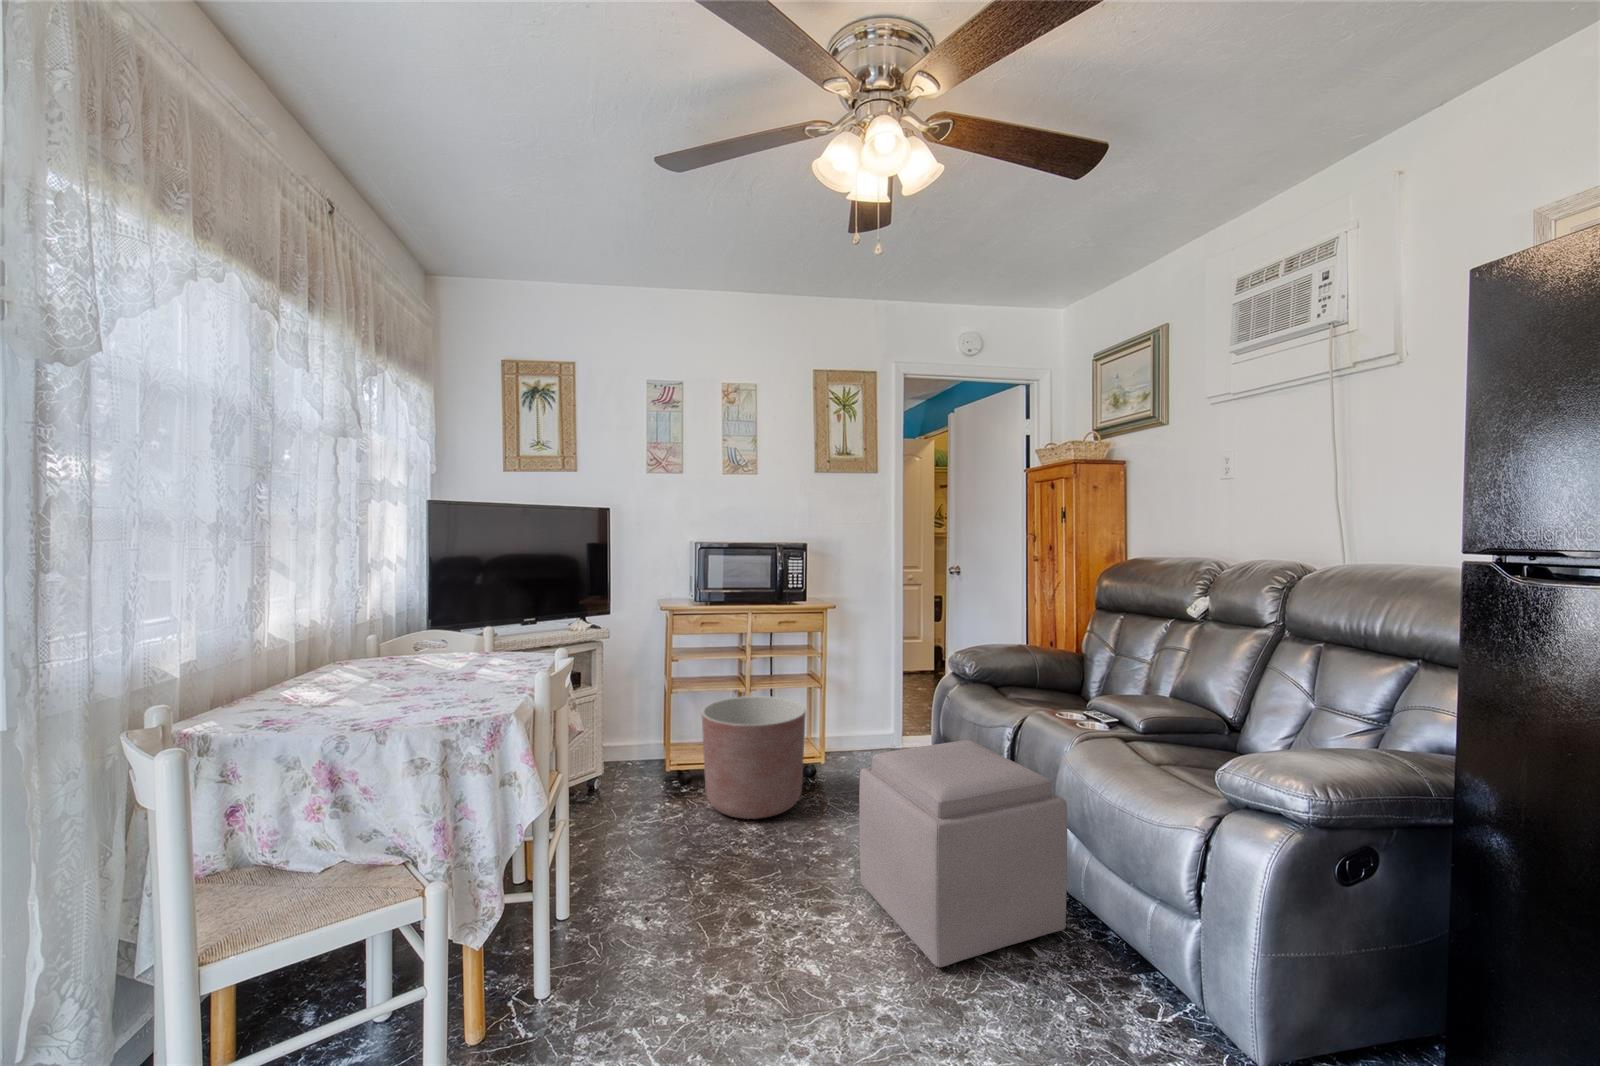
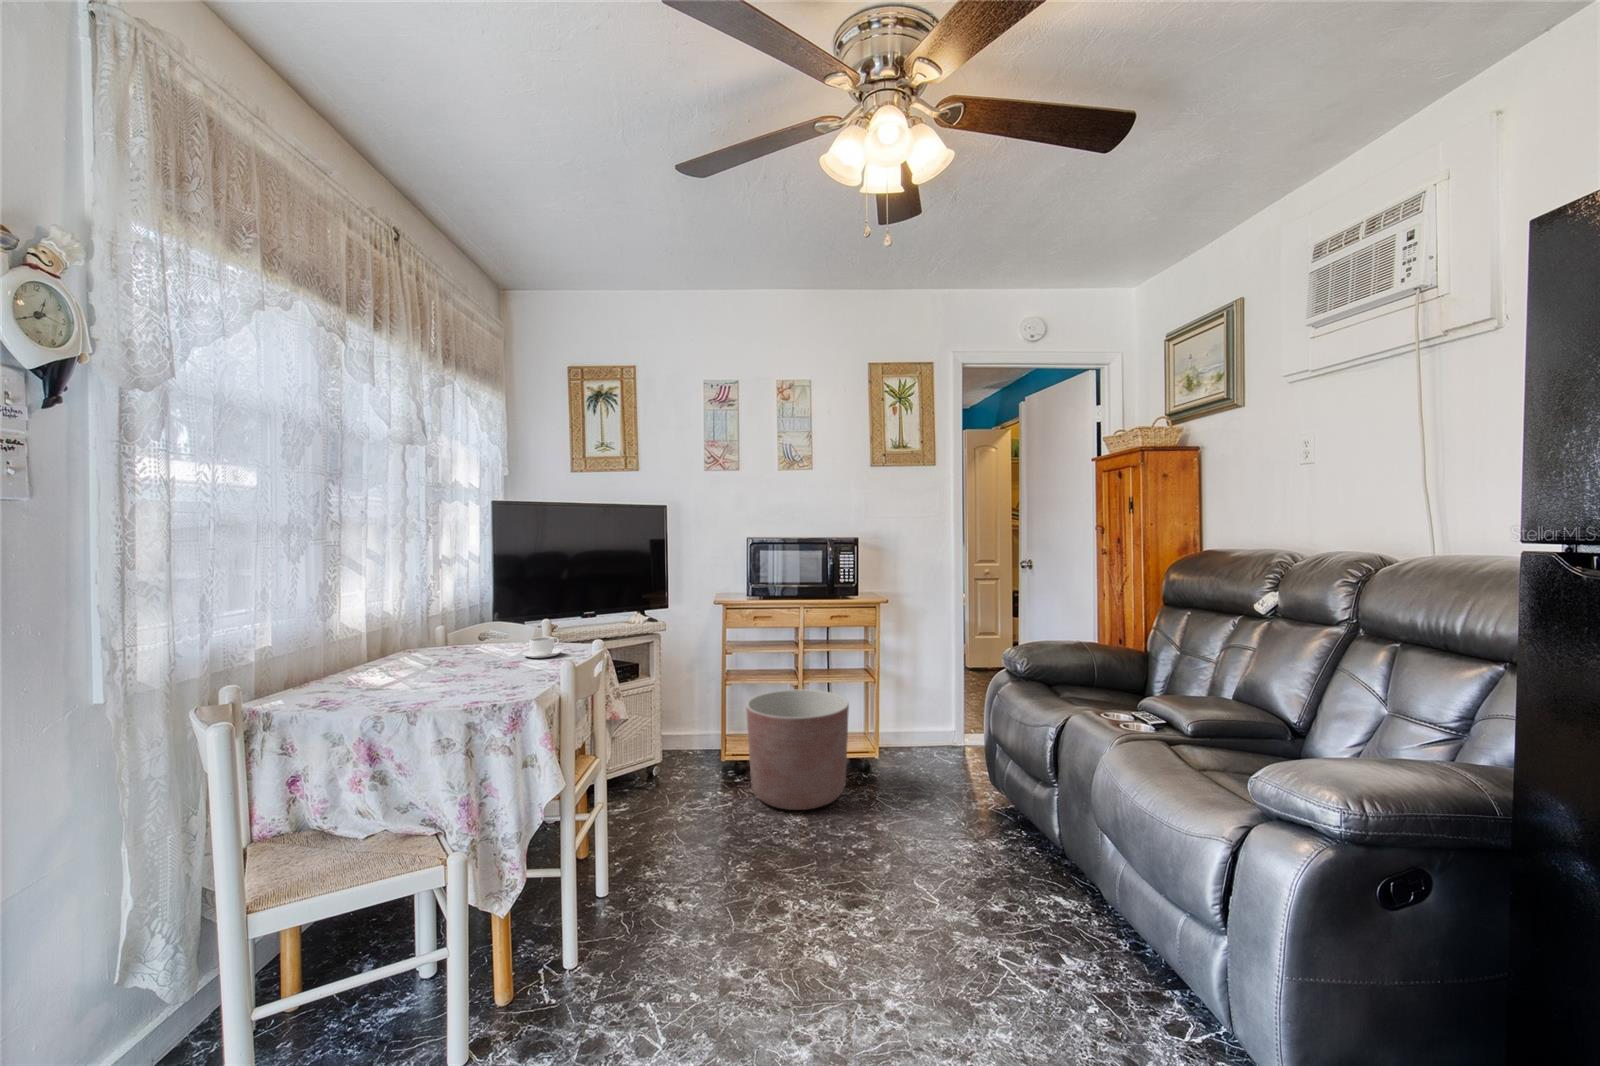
coffee cup: none [477,646,523,669] -> present [522,637,563,658]
ottoman: present [859,740,1067,967] -> none [888,739,1101,969]

